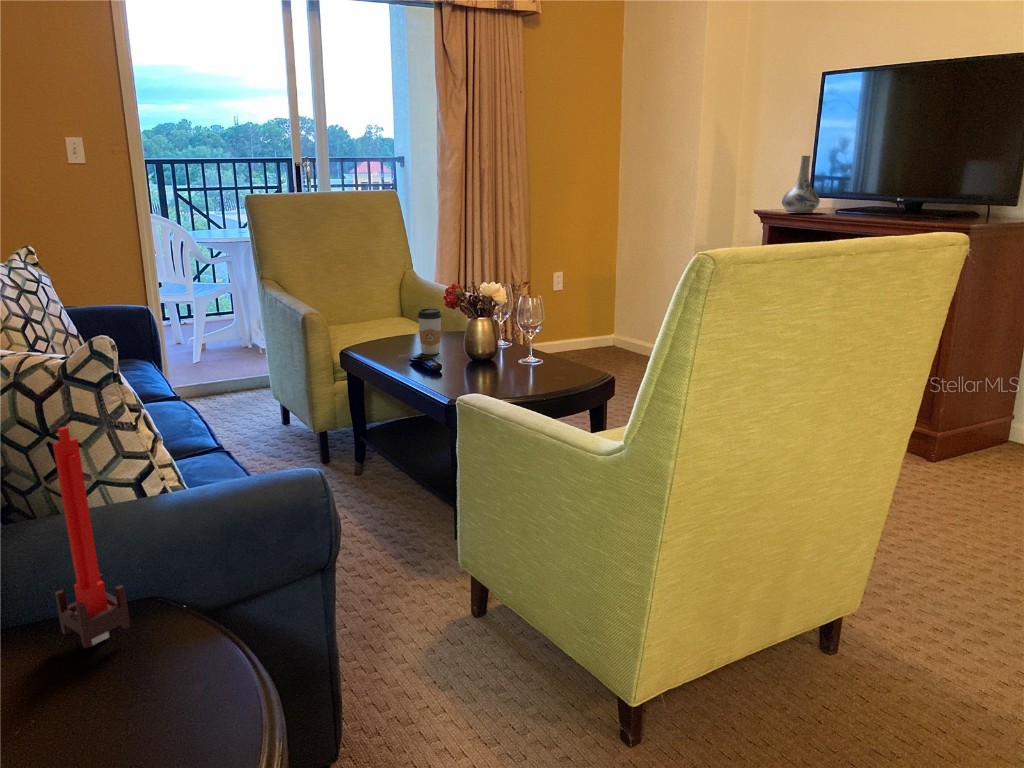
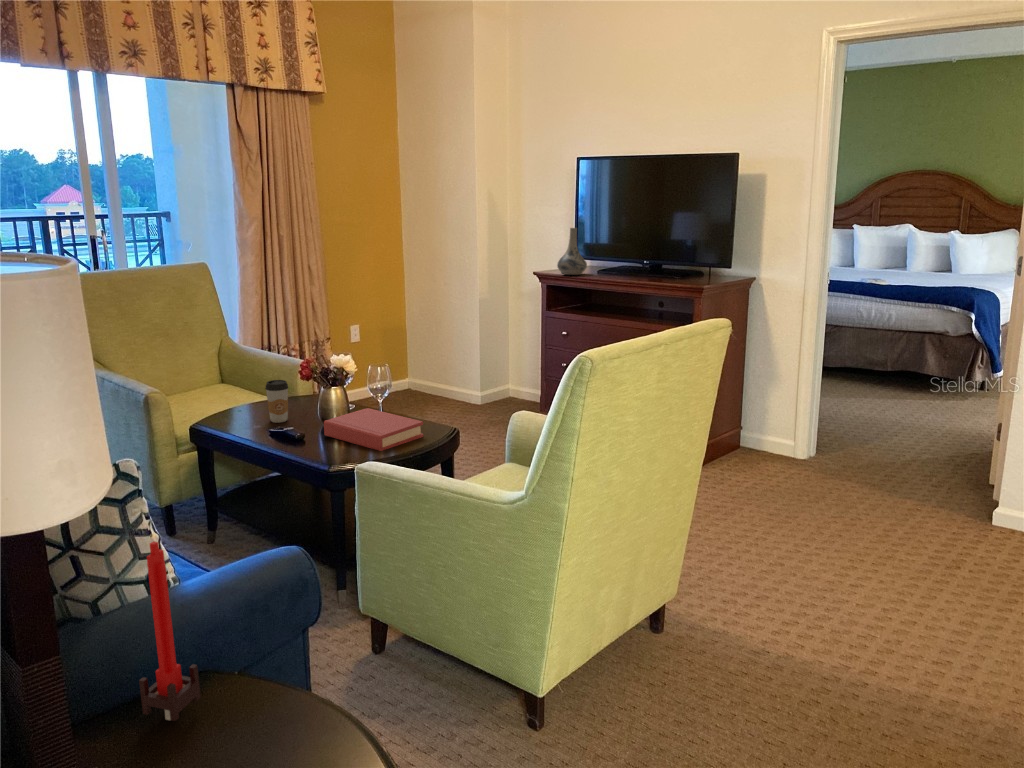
hardback book: none [466,345,573,392] -> present [324,408,423,451]

